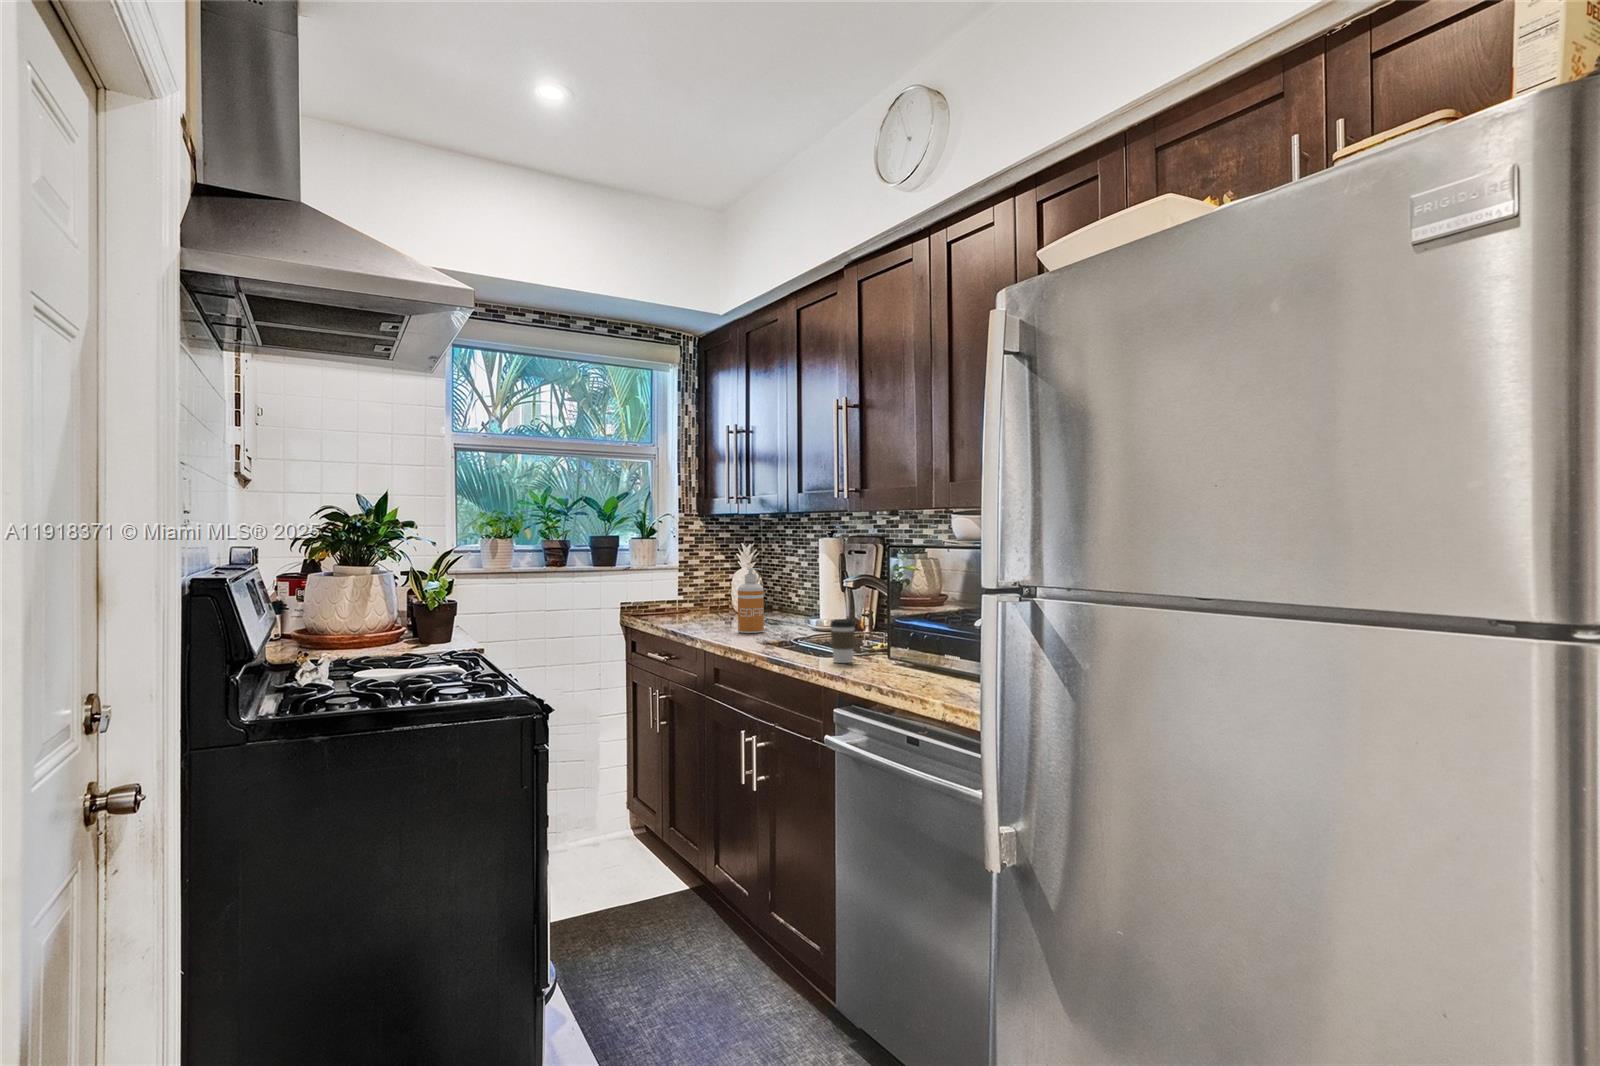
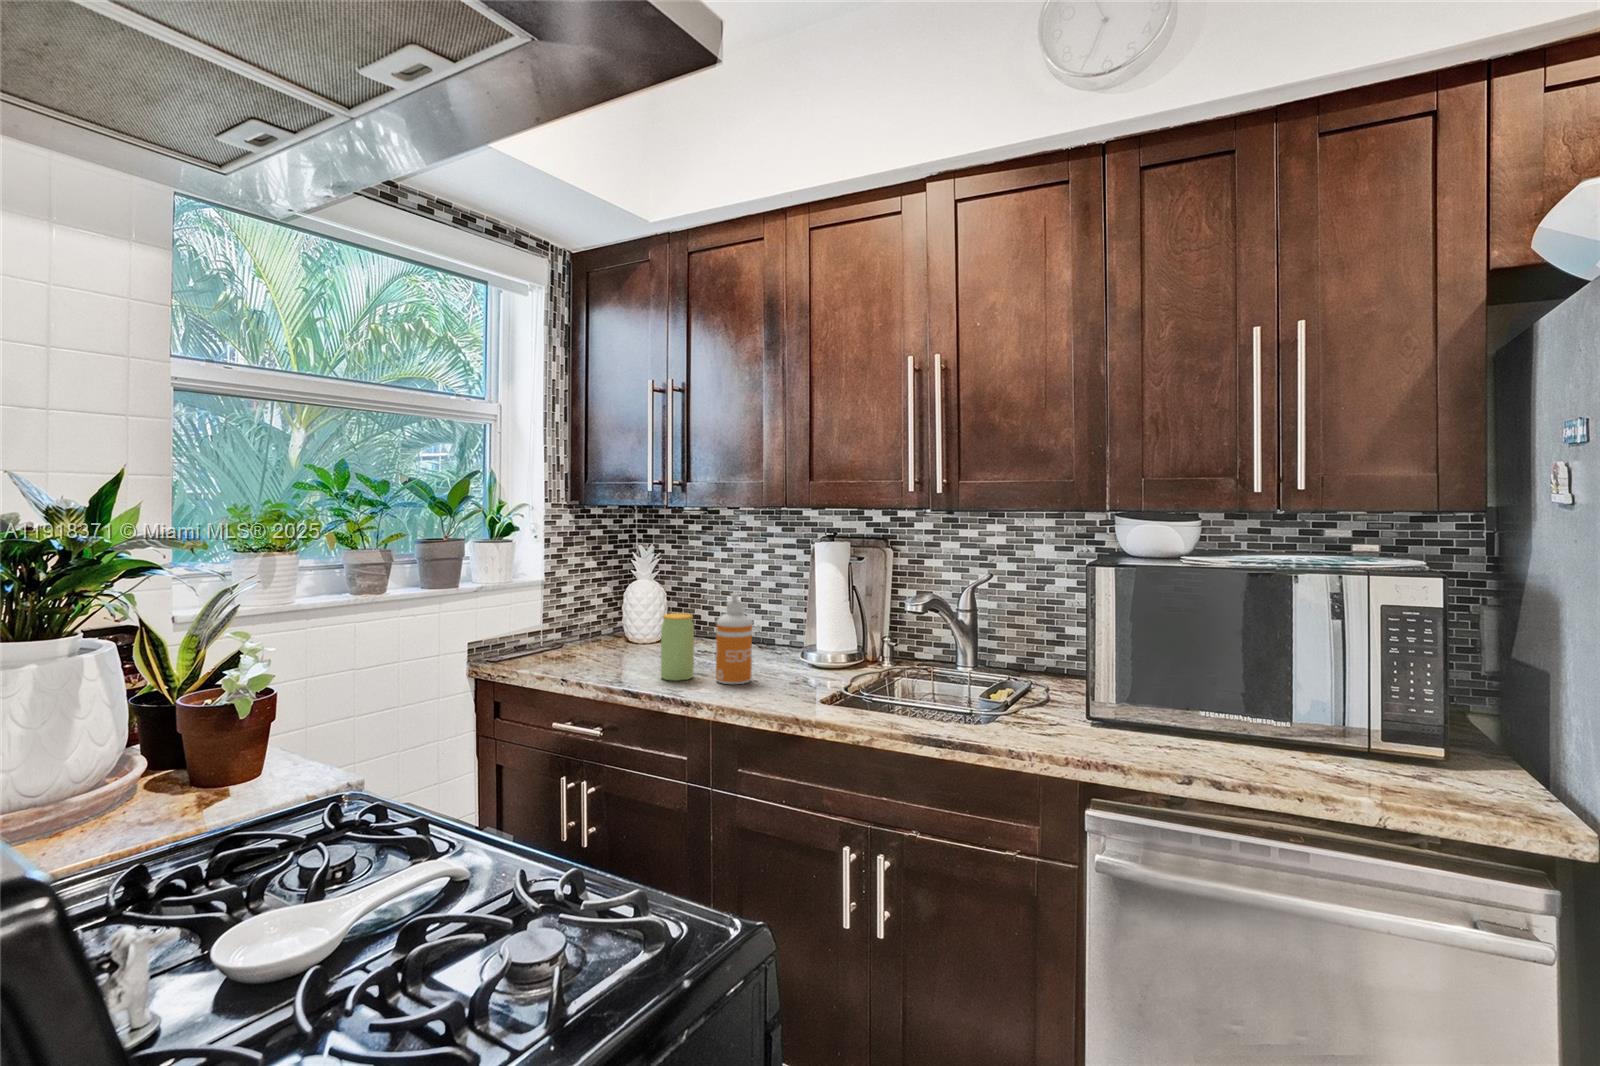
jar: none [710,584,733,630] -> present [661,613,694,681]
coffee cup: present [830,619,856,663] -> none [995,679,1030,740]

